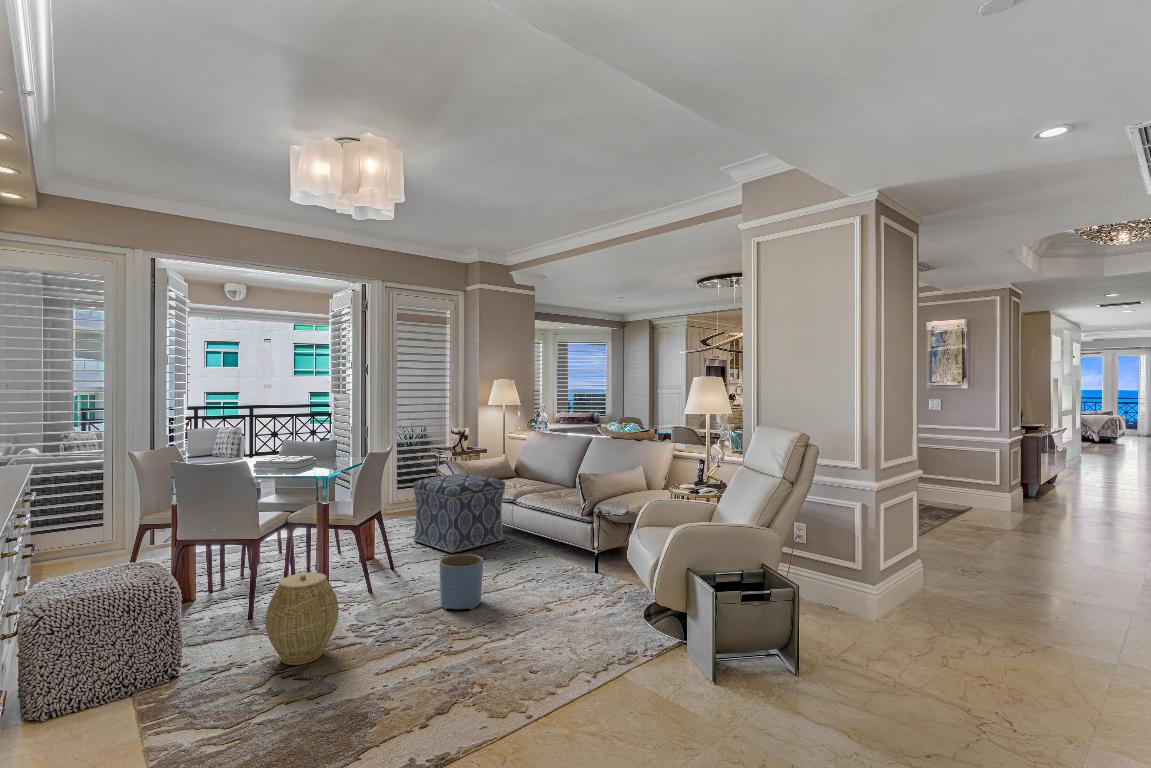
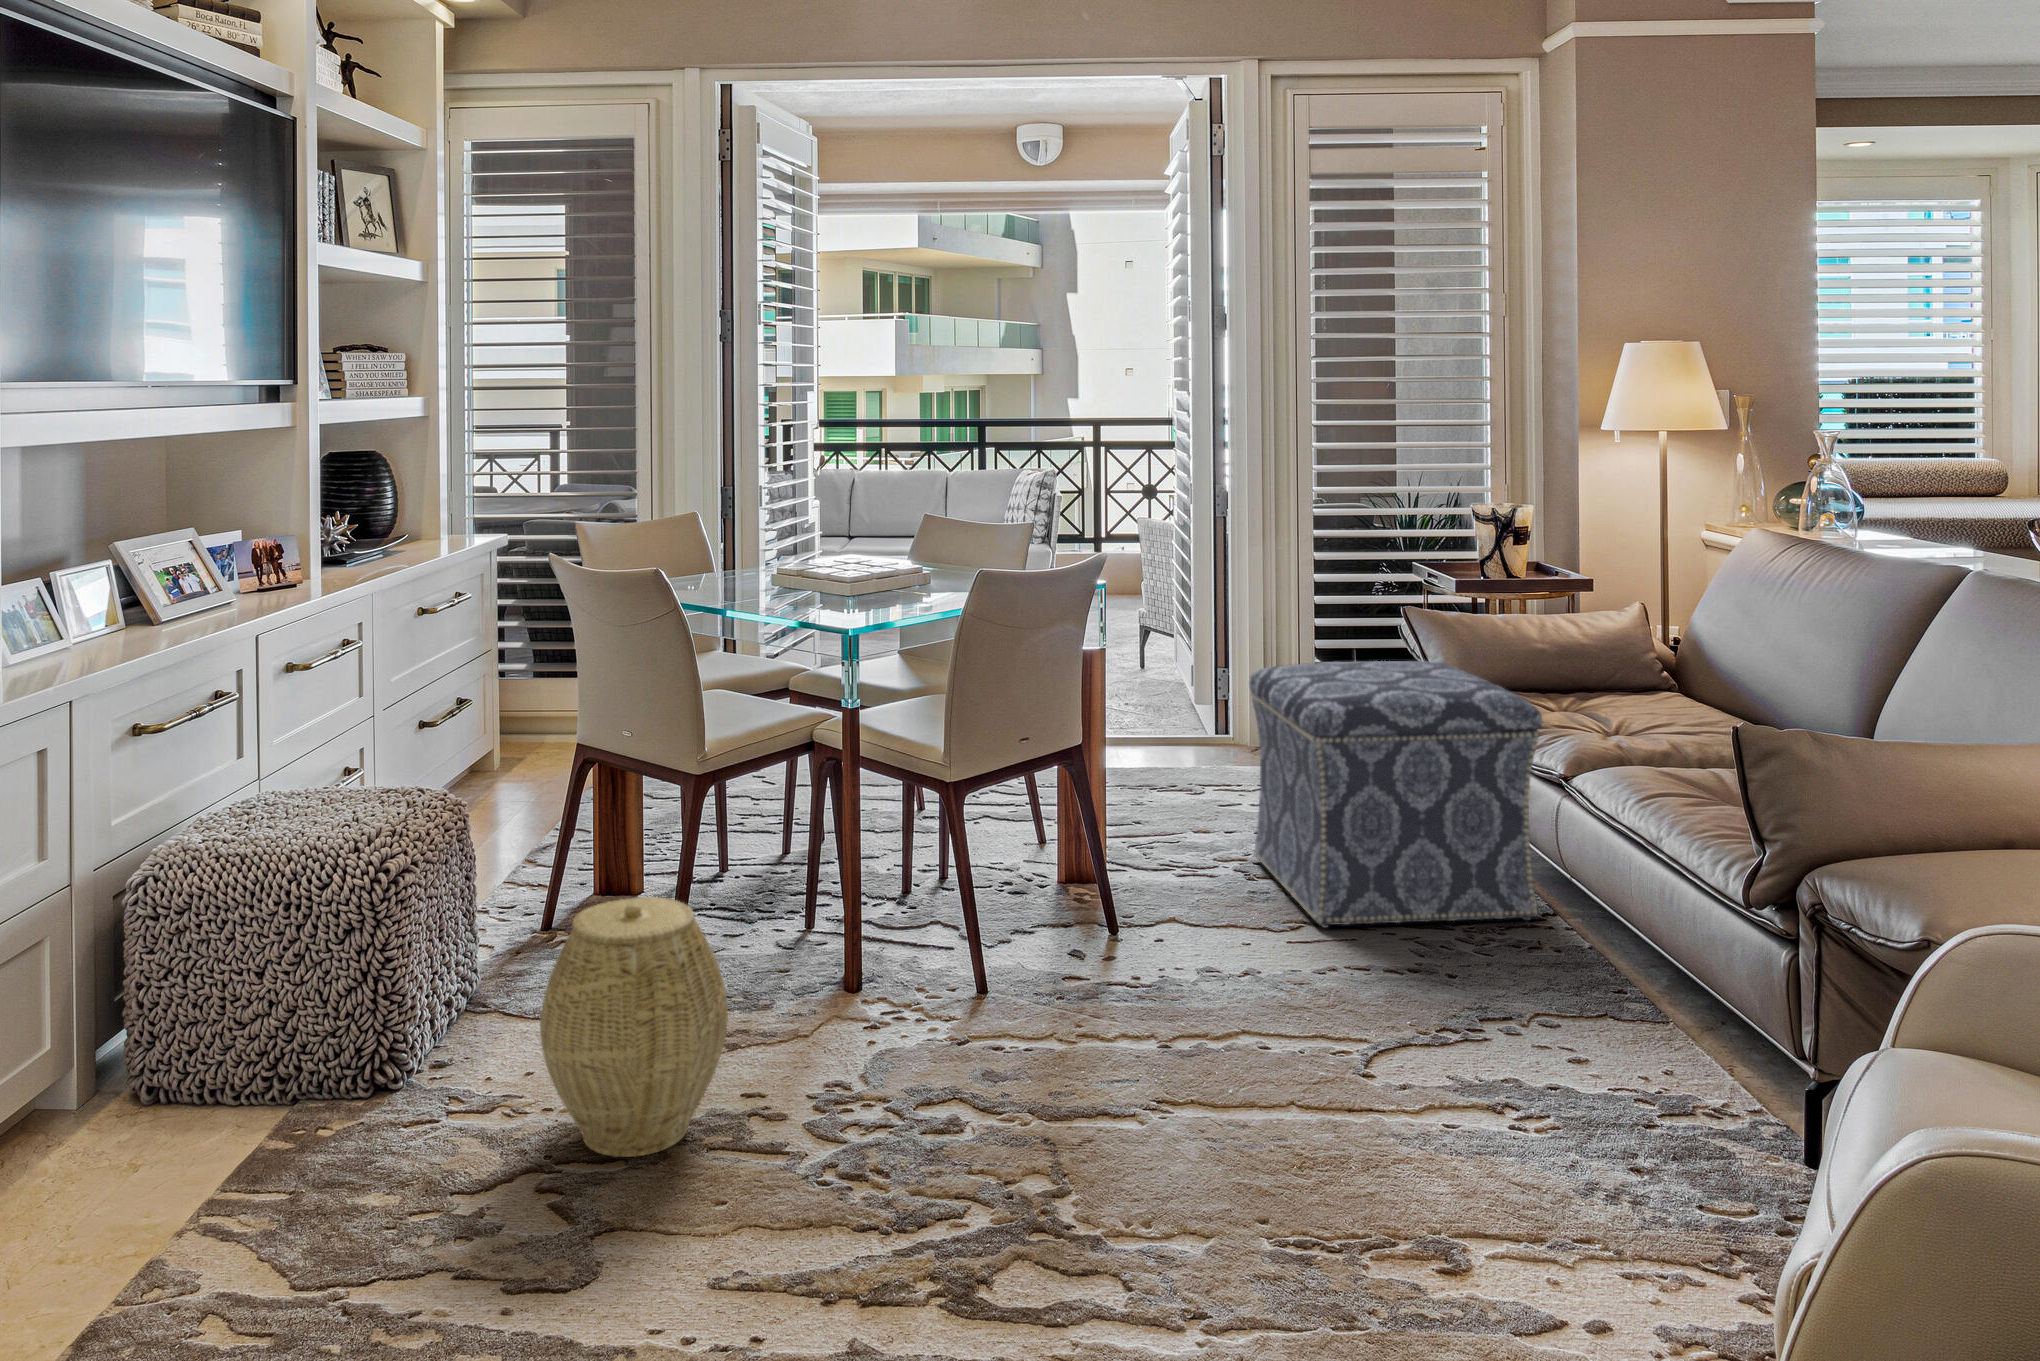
planter: present [440,554,483,610] -> none [1089,939,1236,1147]

